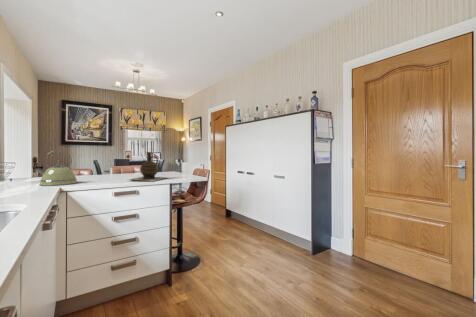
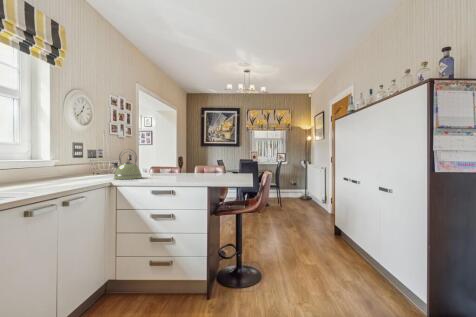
ceramic jug: present [129,152,166,182] -> none [172,151,215,183]

